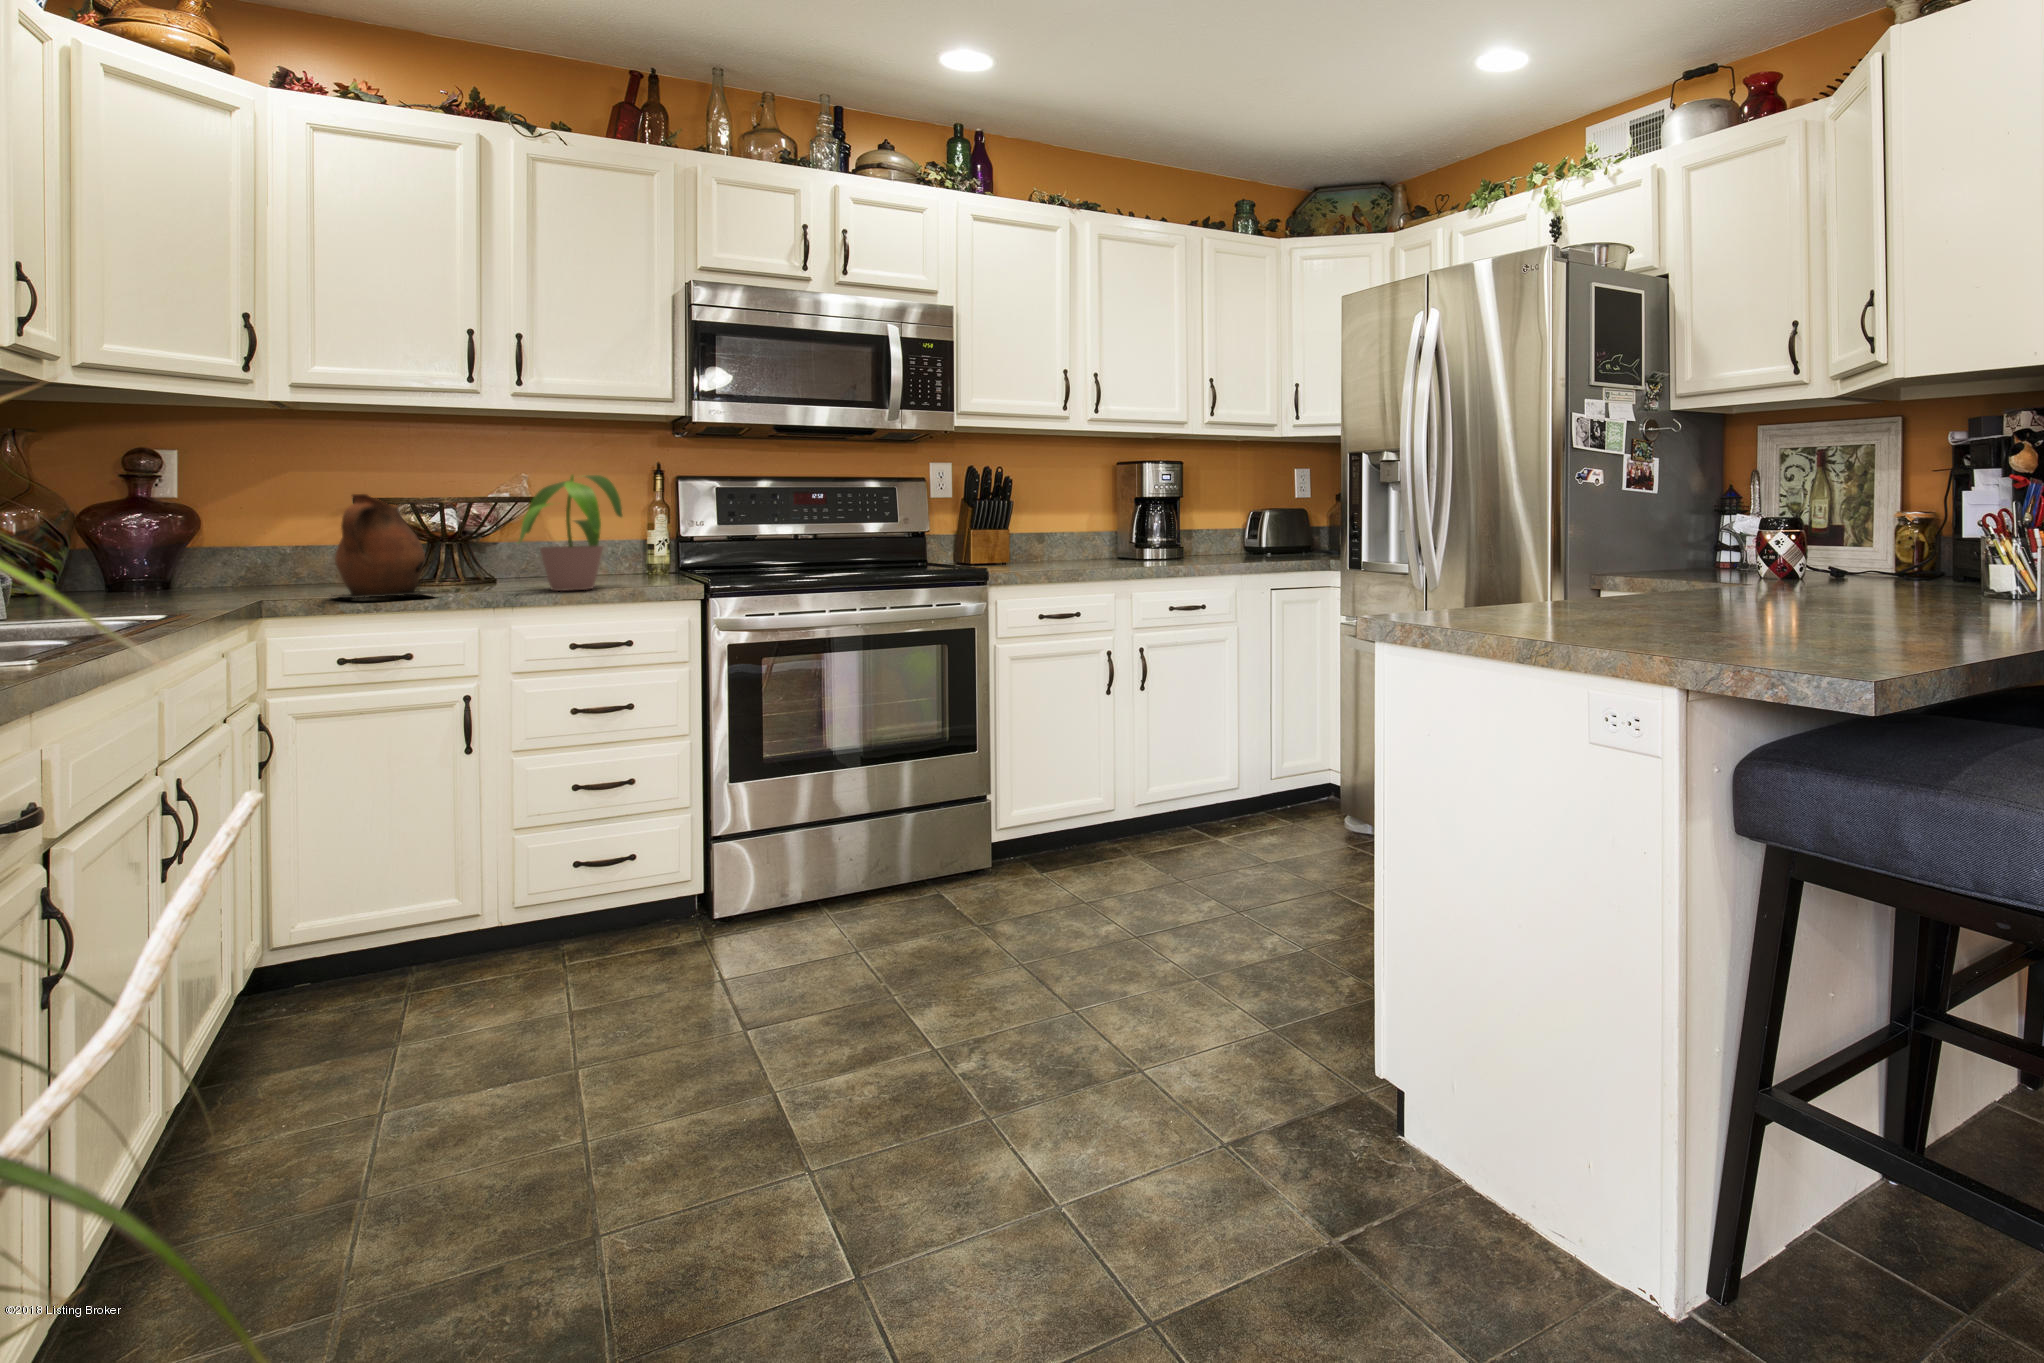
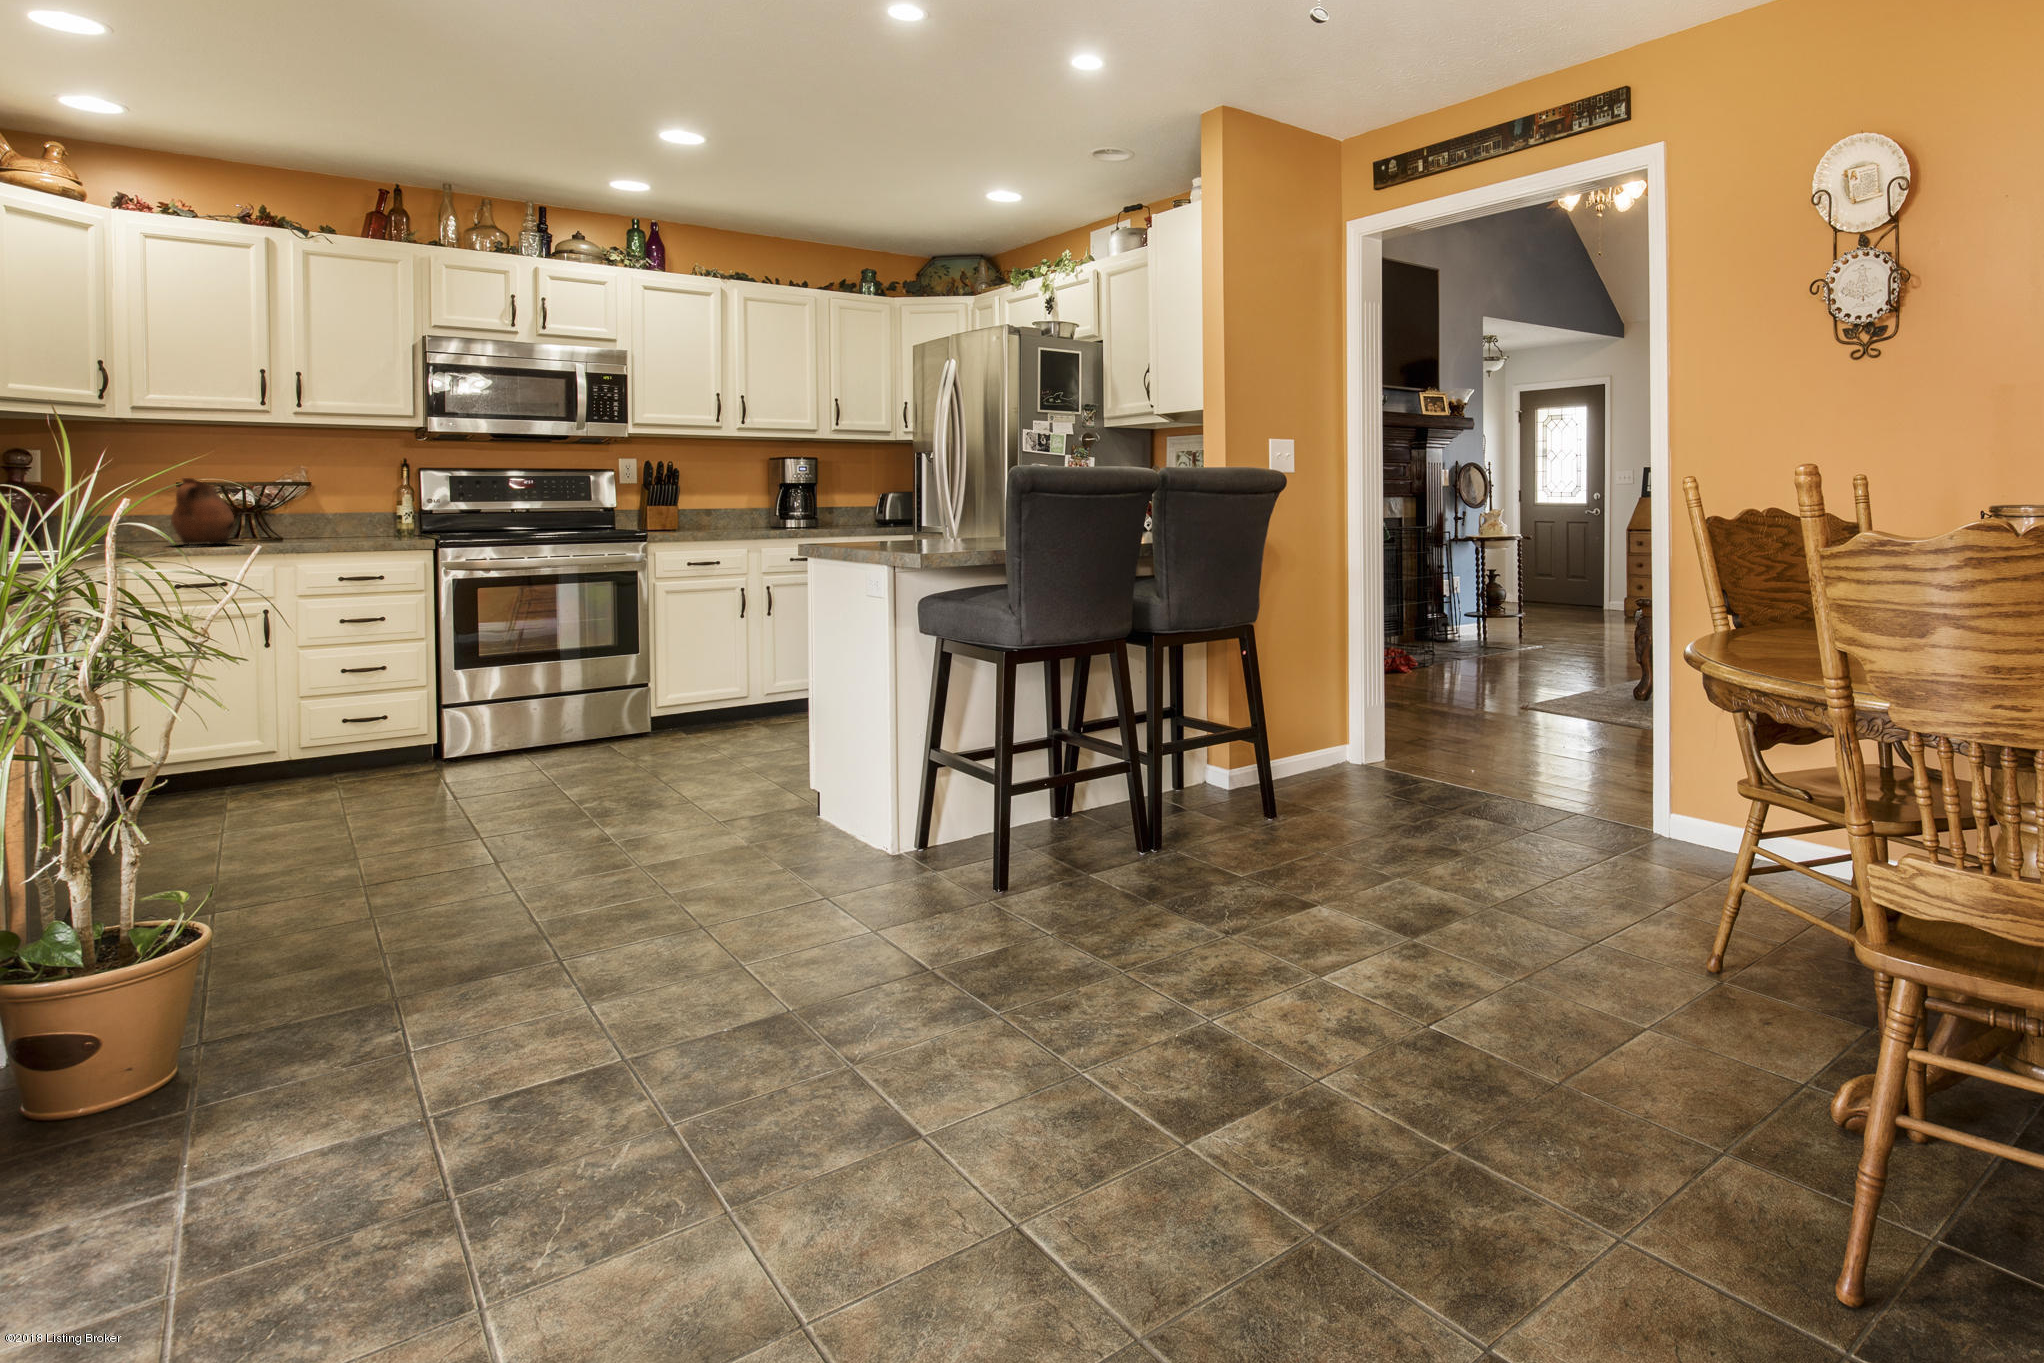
potted plant: present [519,475,622,591] -> none [285,466,391,542]

